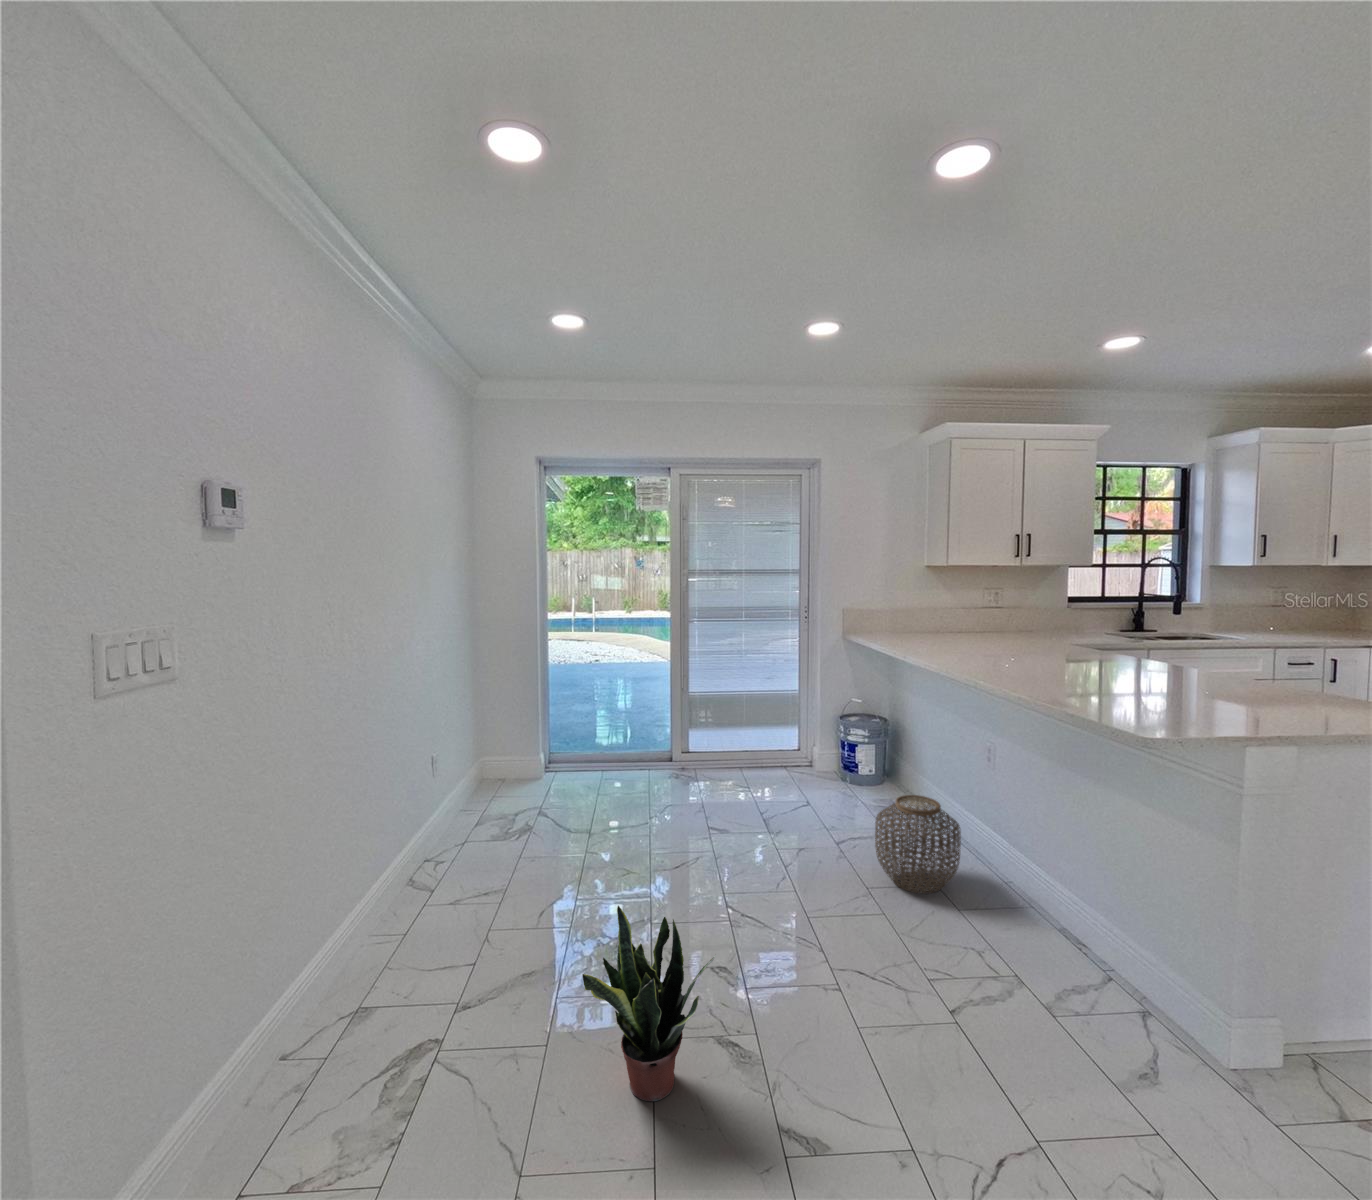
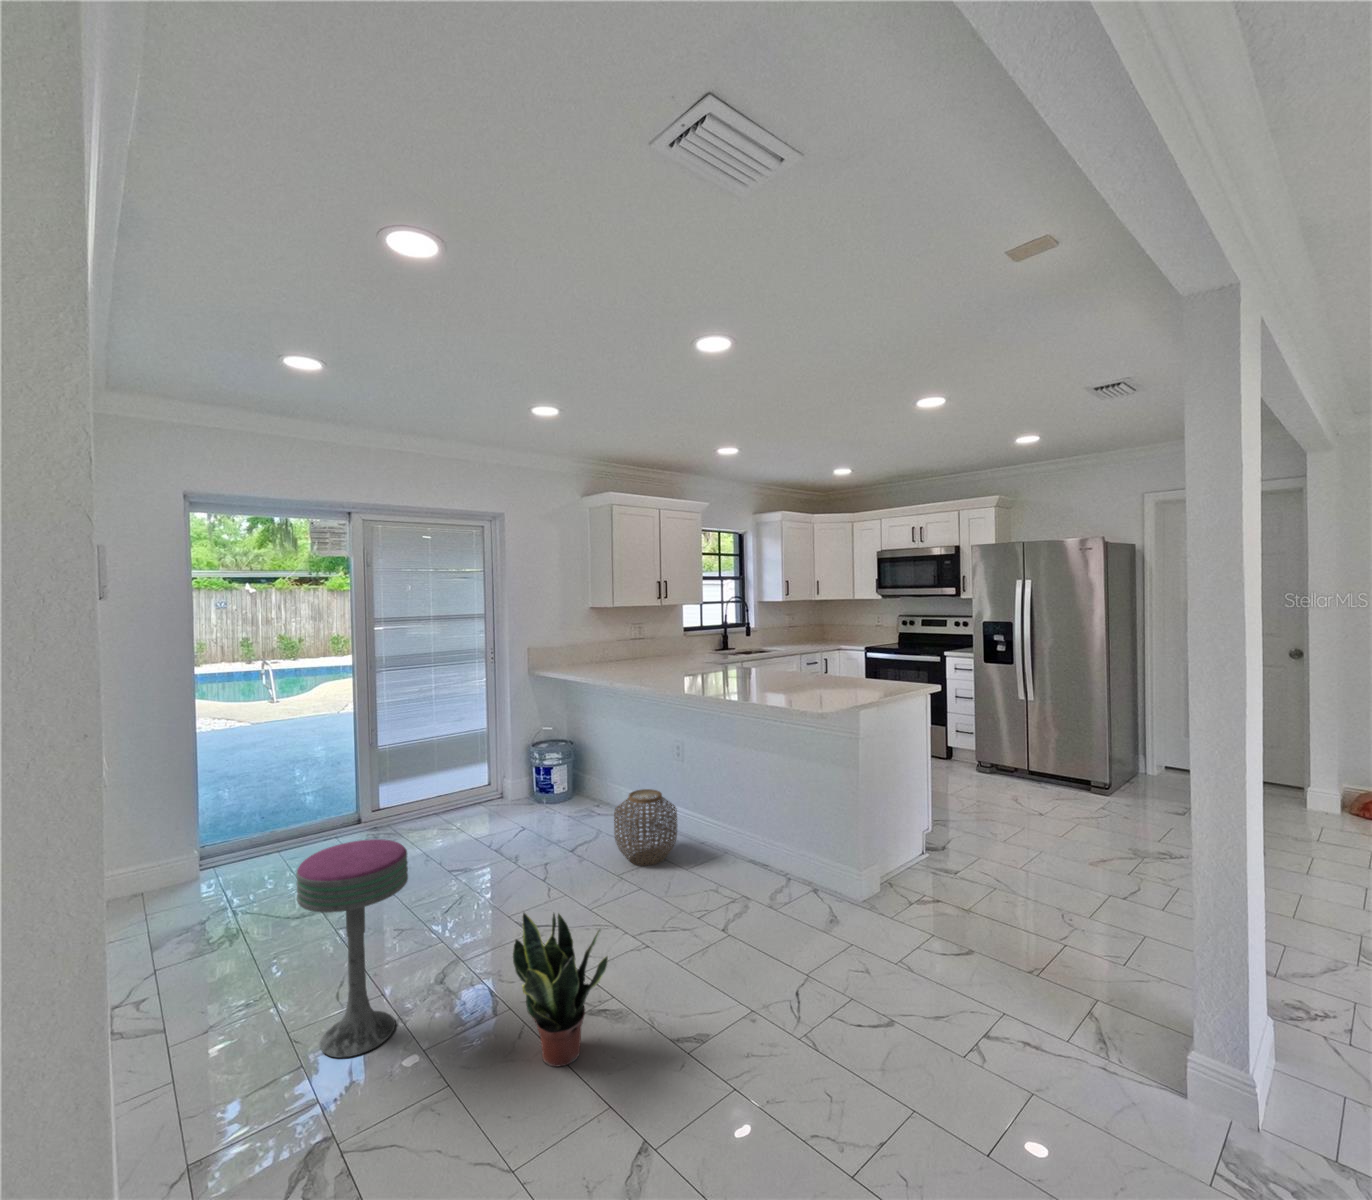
bar stool: none [468,779,569,983] -> present [296,839,408,1058]

